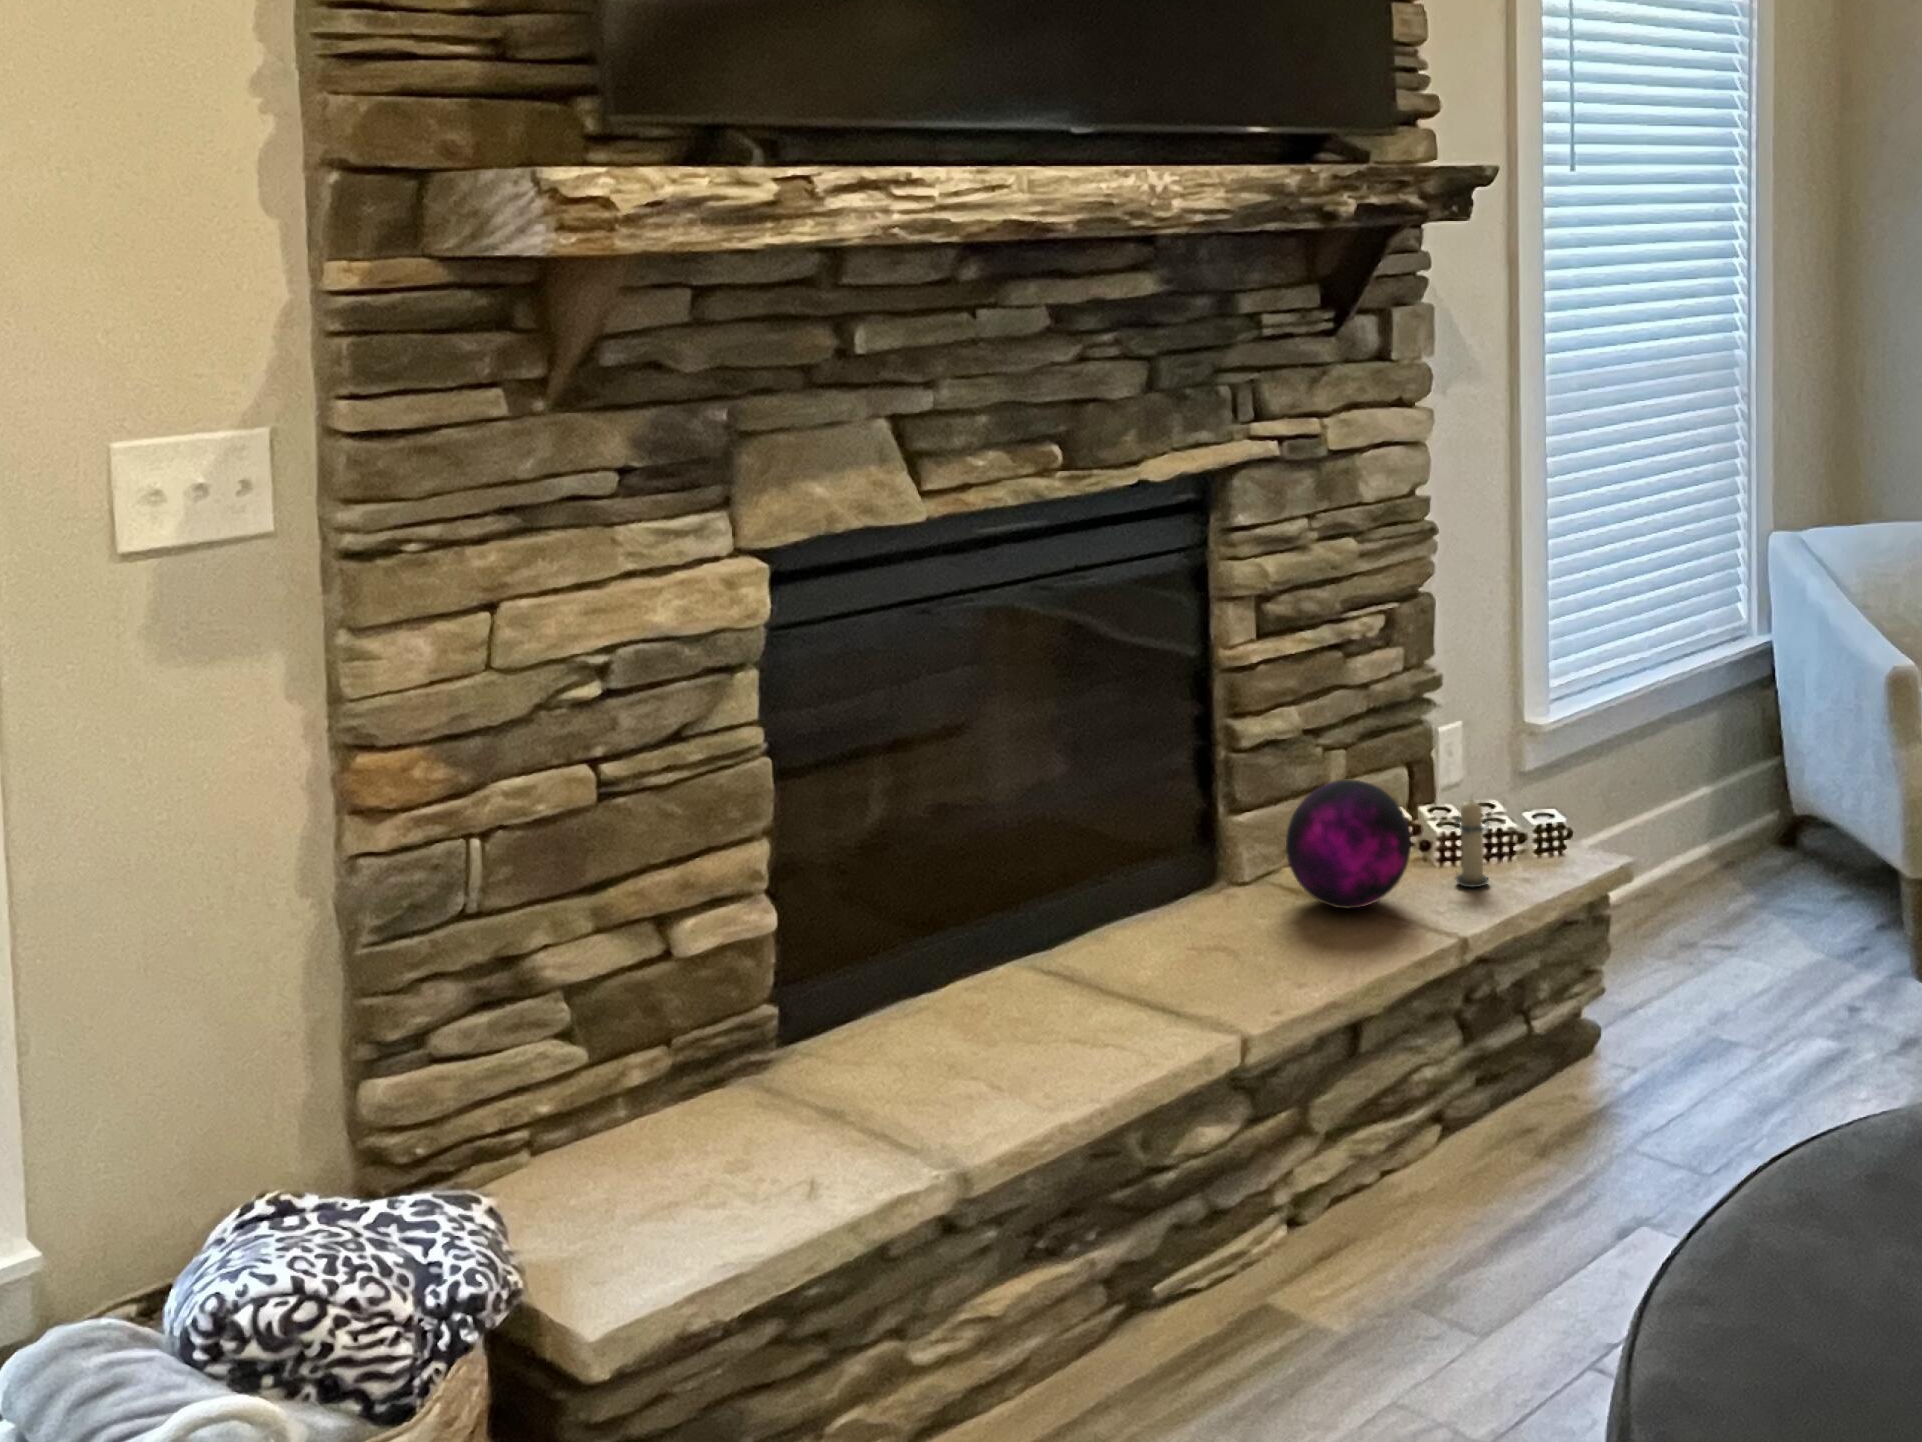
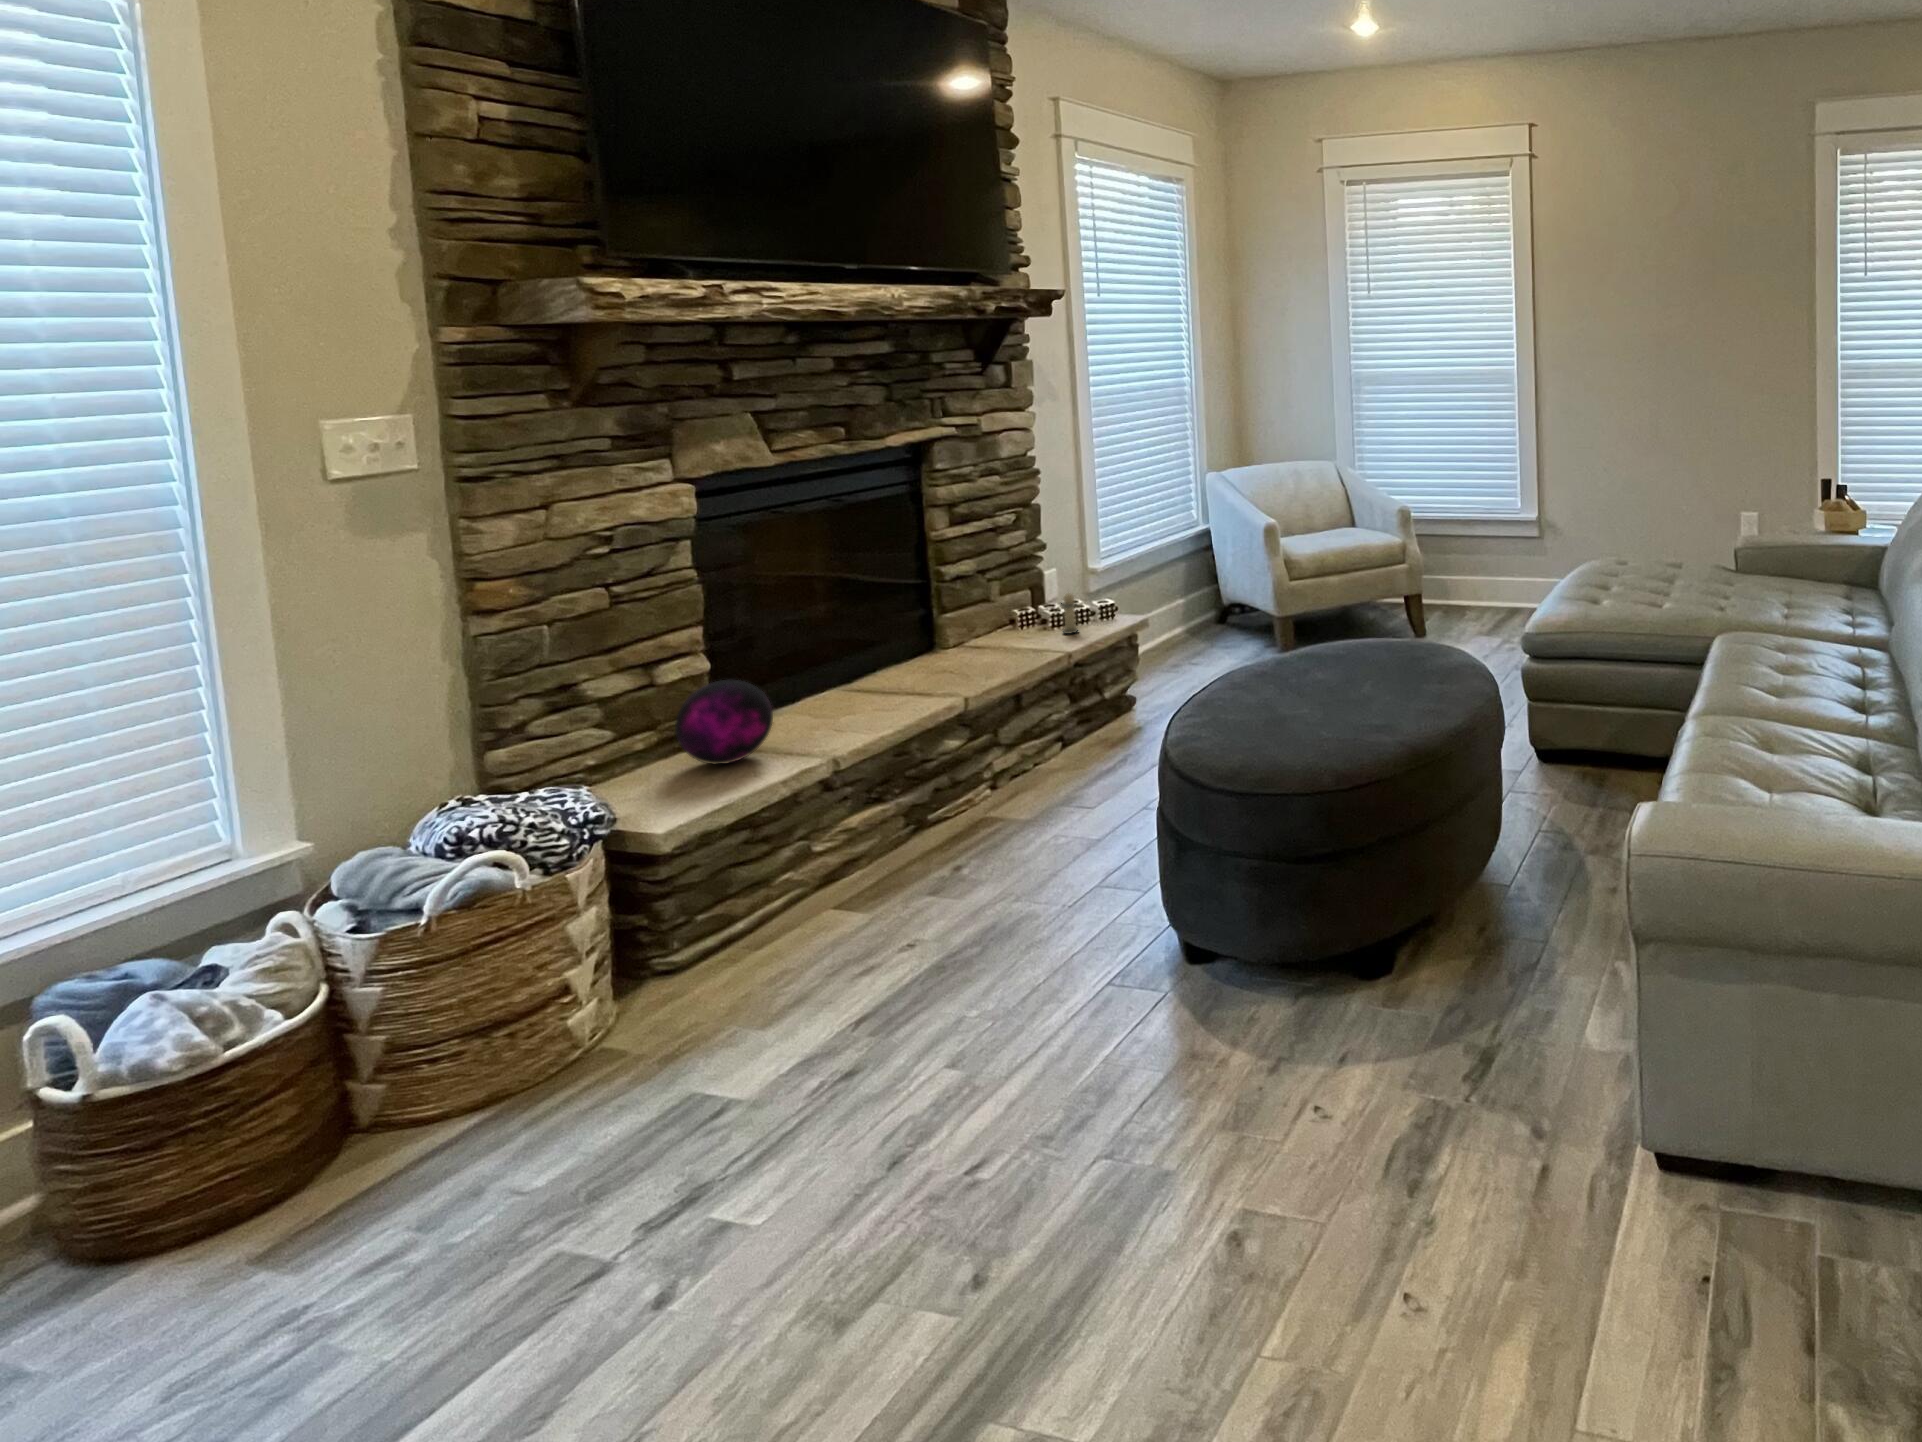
decorative orb: present [1286,779,1411,909] -> present [675,680,773,764]

